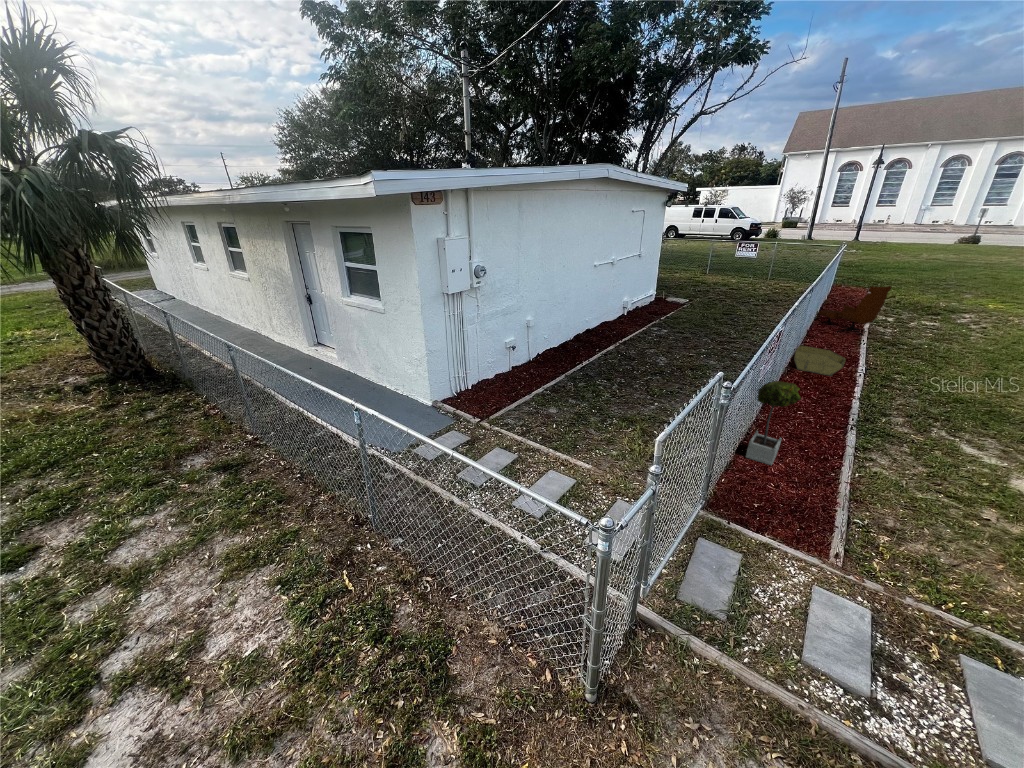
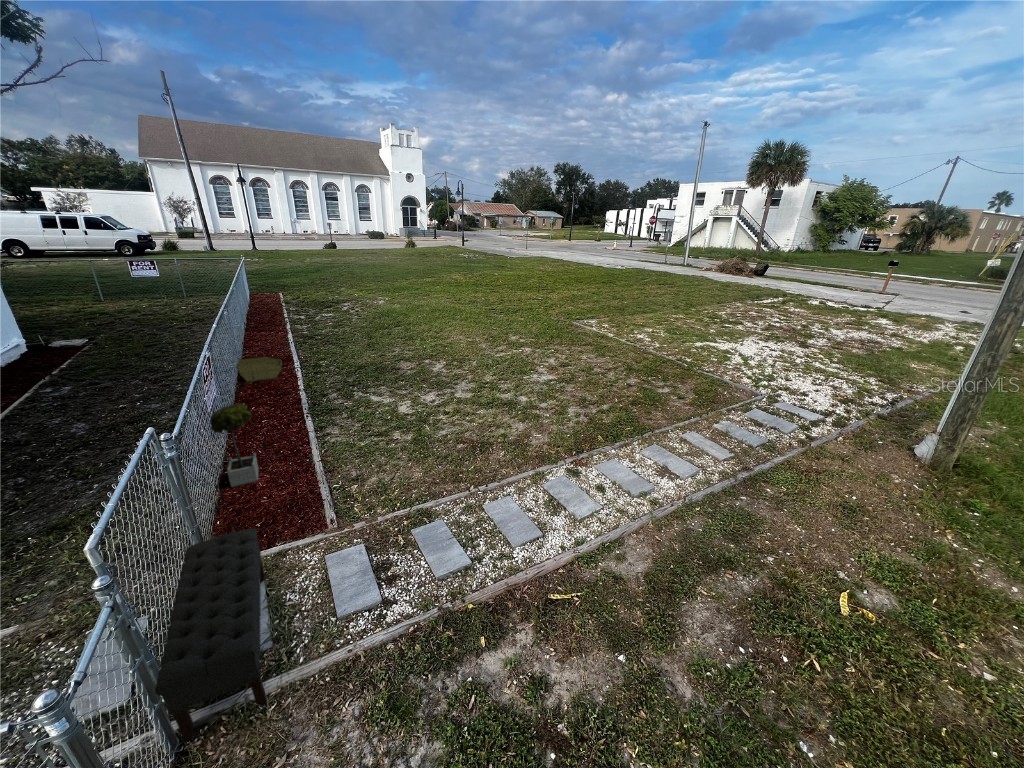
lounge chair: present [819,286,891,336] -> none [245,291,291,338]
bench: none [637,485,760,667] -> present [155,529,267,741]

